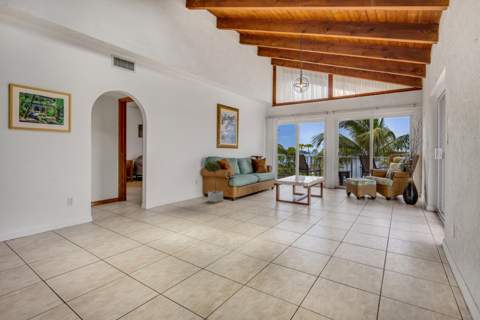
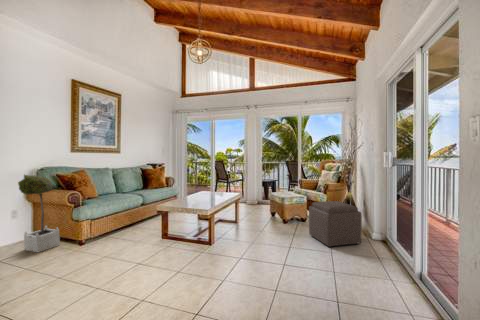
ottoman: none [377,183,416,211] -> present [309,201,362,247]

